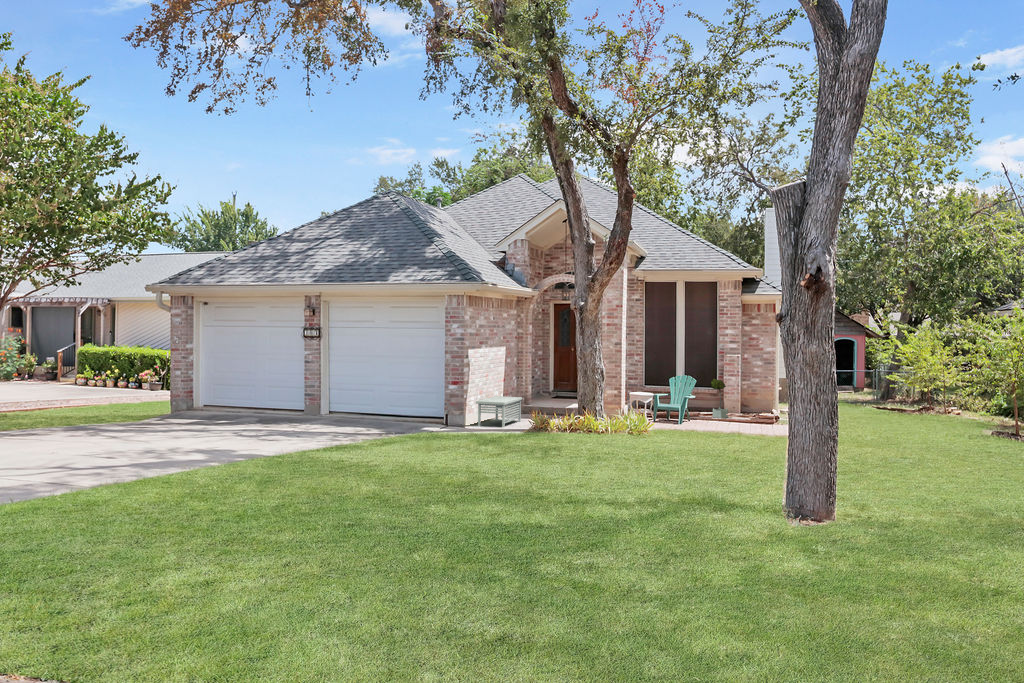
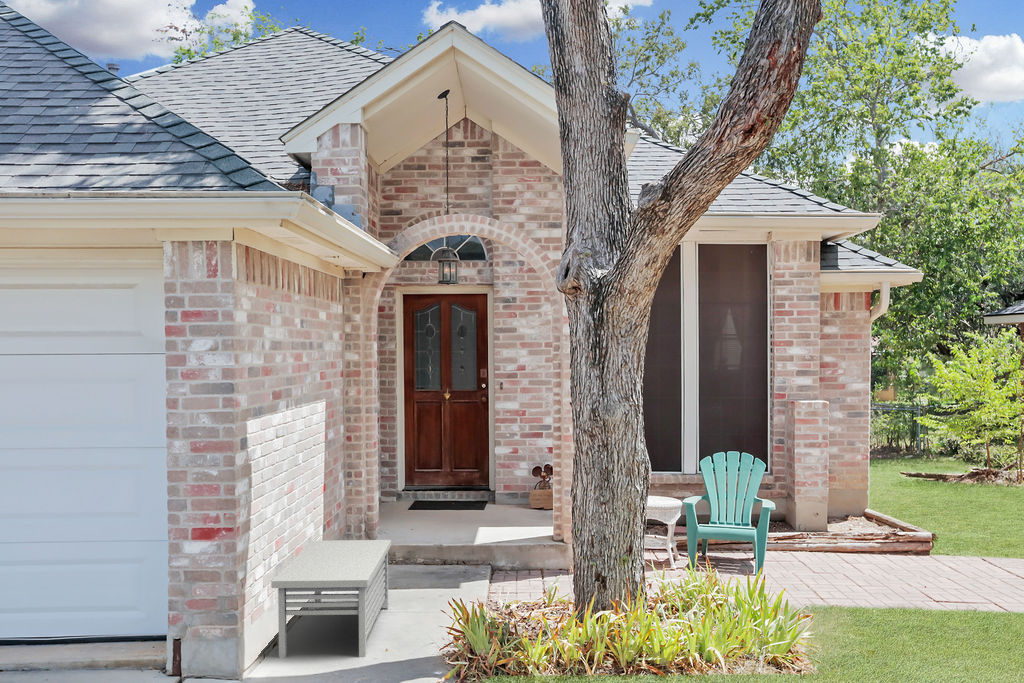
potted tree: present [711,379,728,418] -> none [766,449,805,535]

